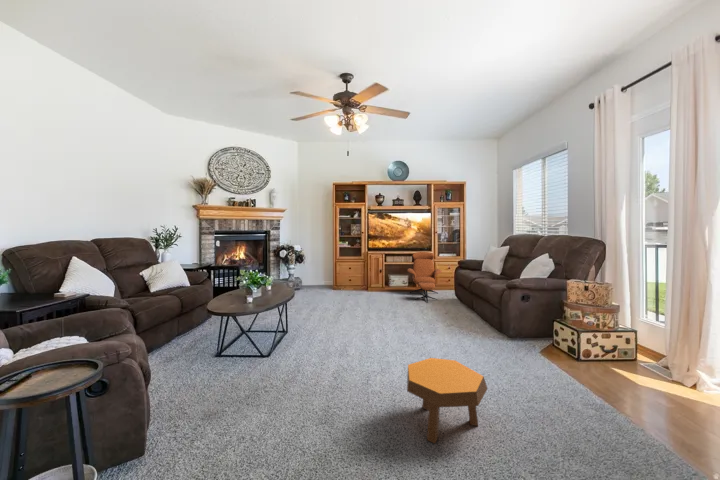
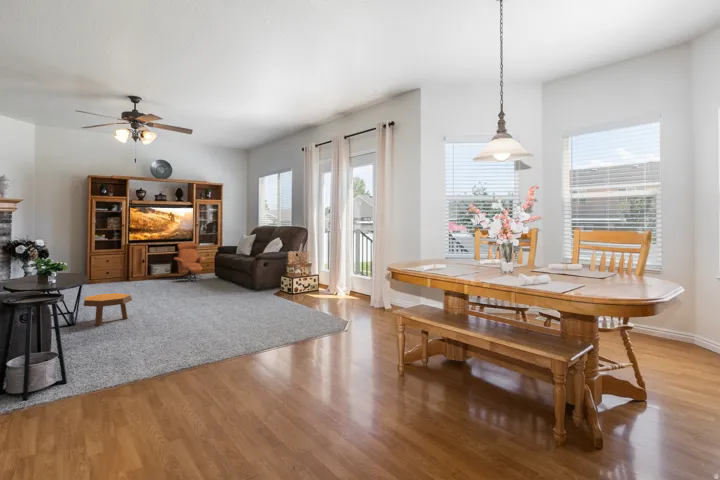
footstool: present [407,358,487,443] -> present [84,293,132,326]

